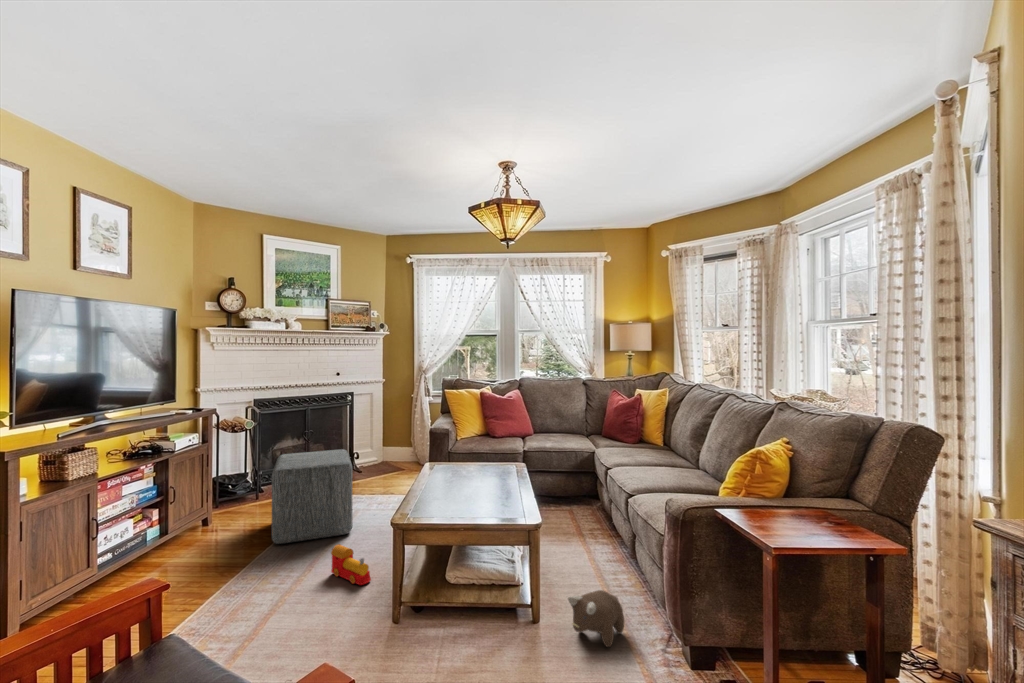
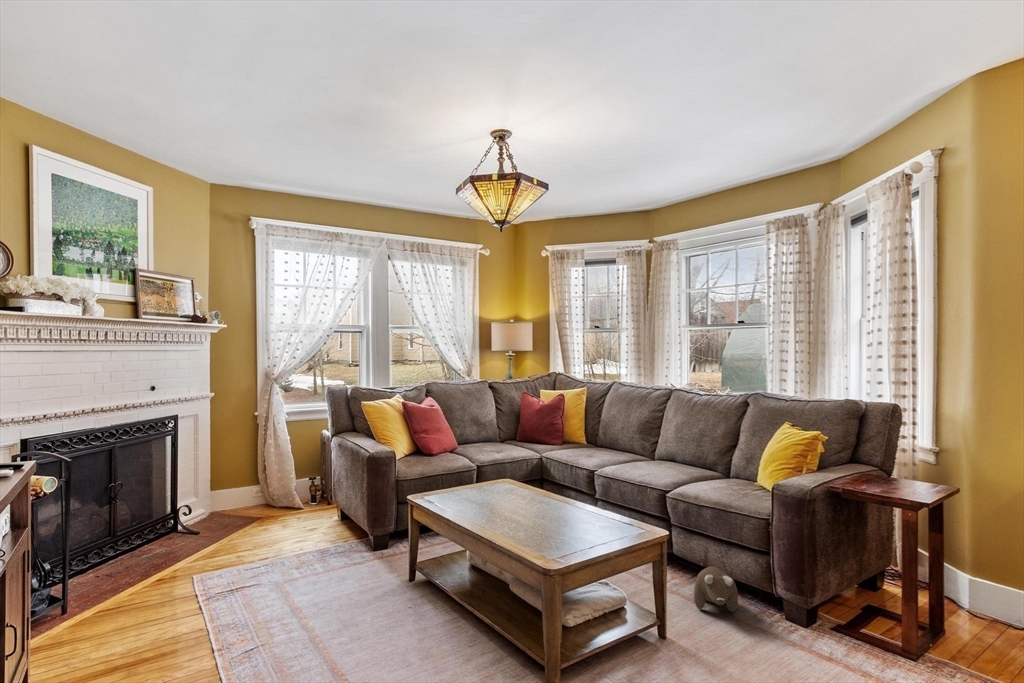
ottoman: present [272,449,353,544] -> none [190,493,339,645]
toy train: present [331,545,371,585] -> none [398,608,462,650]

